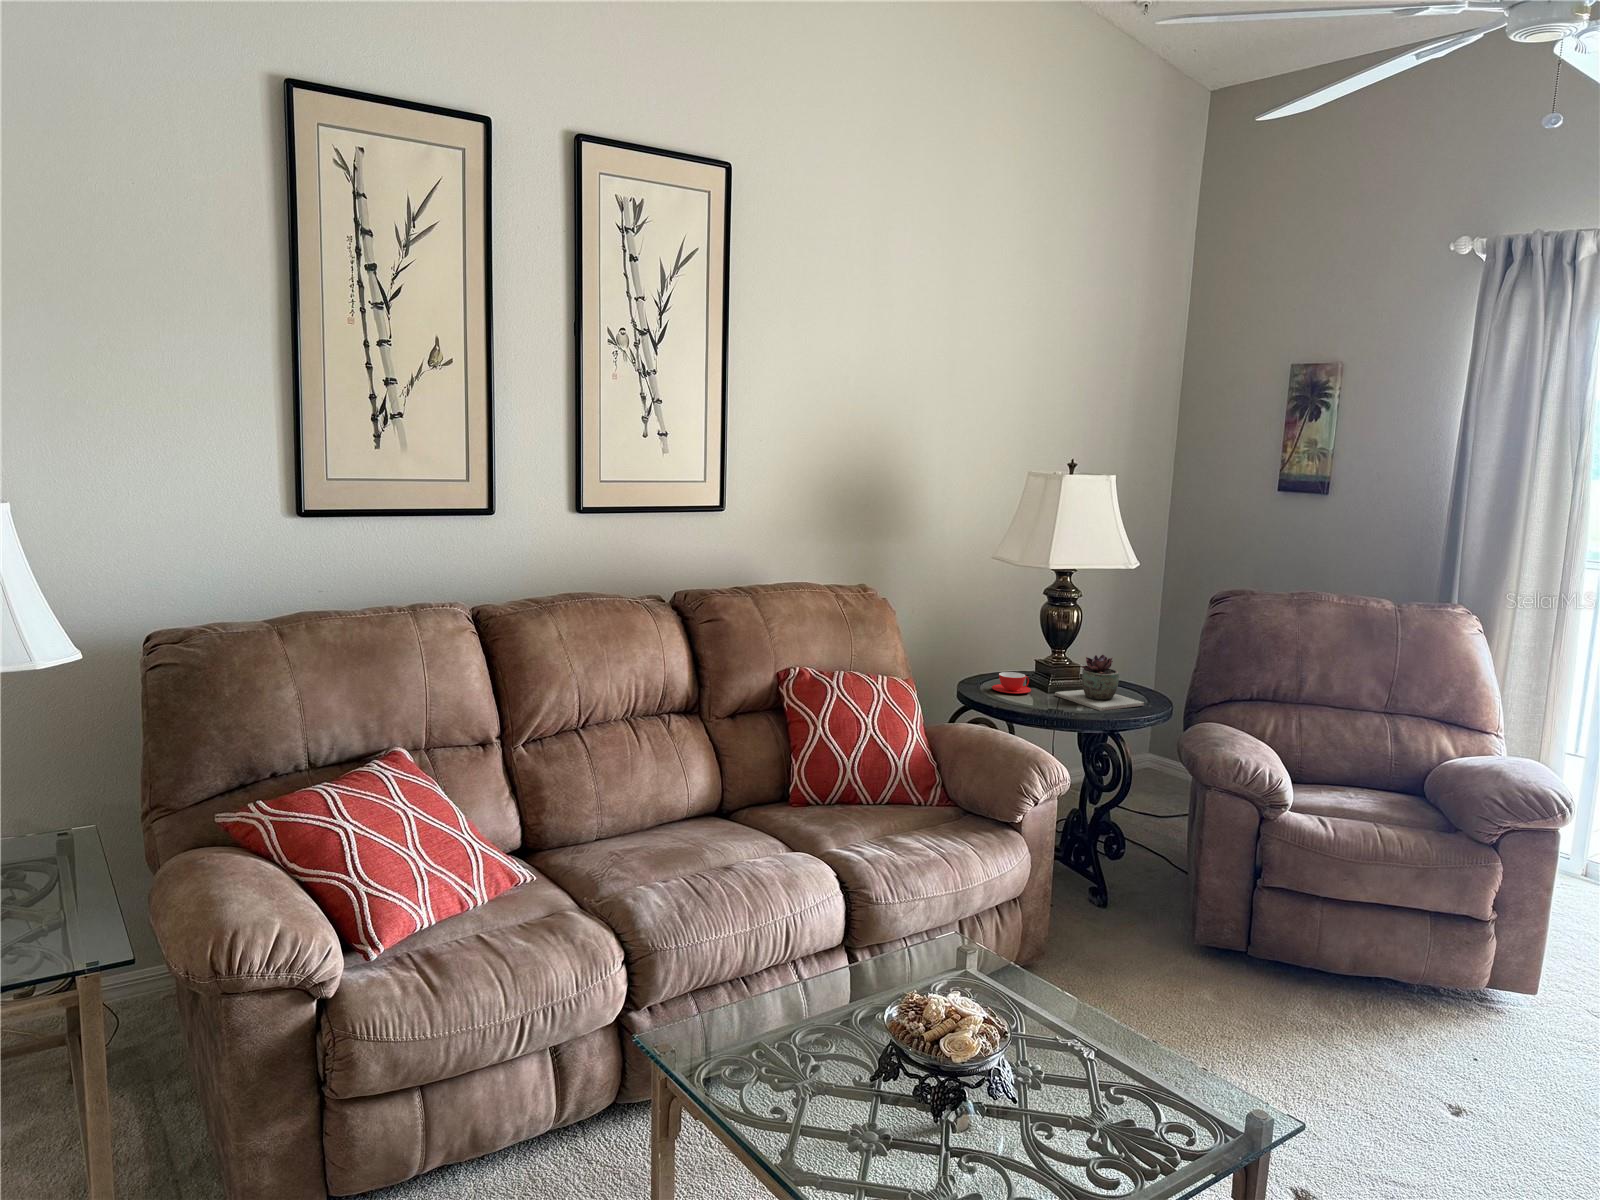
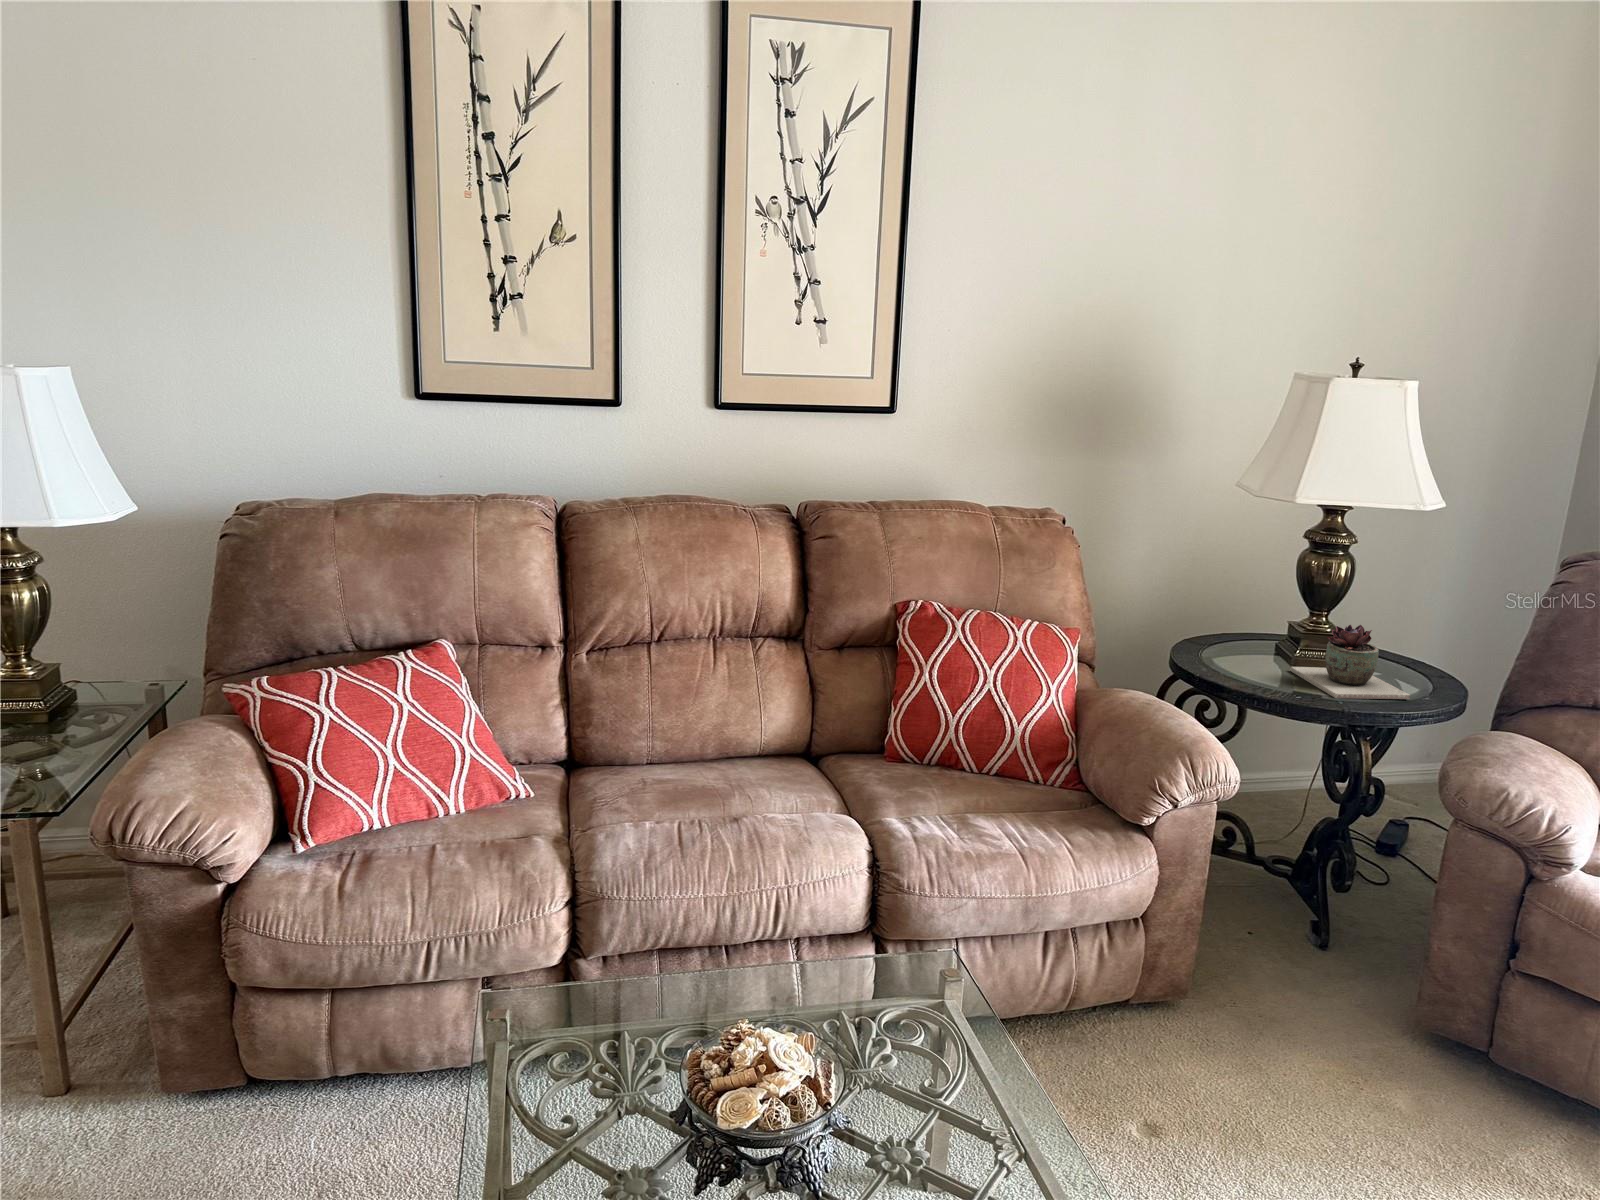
teacup: present [992,672,1031,693] -> none [1208,634,1260,663]

